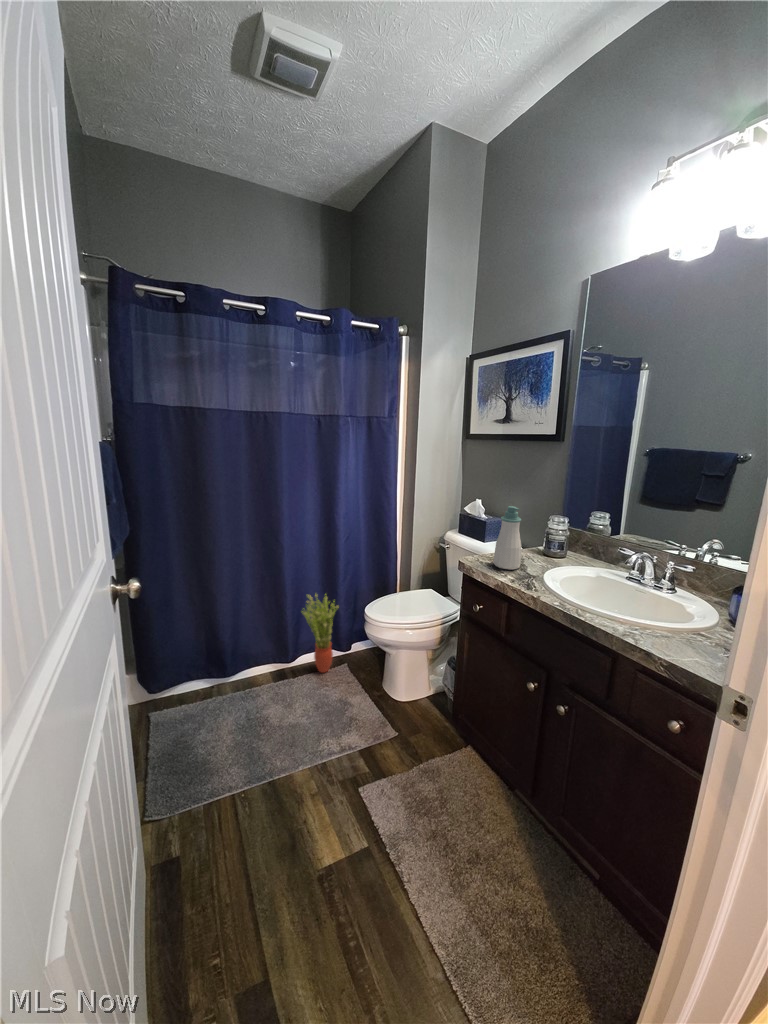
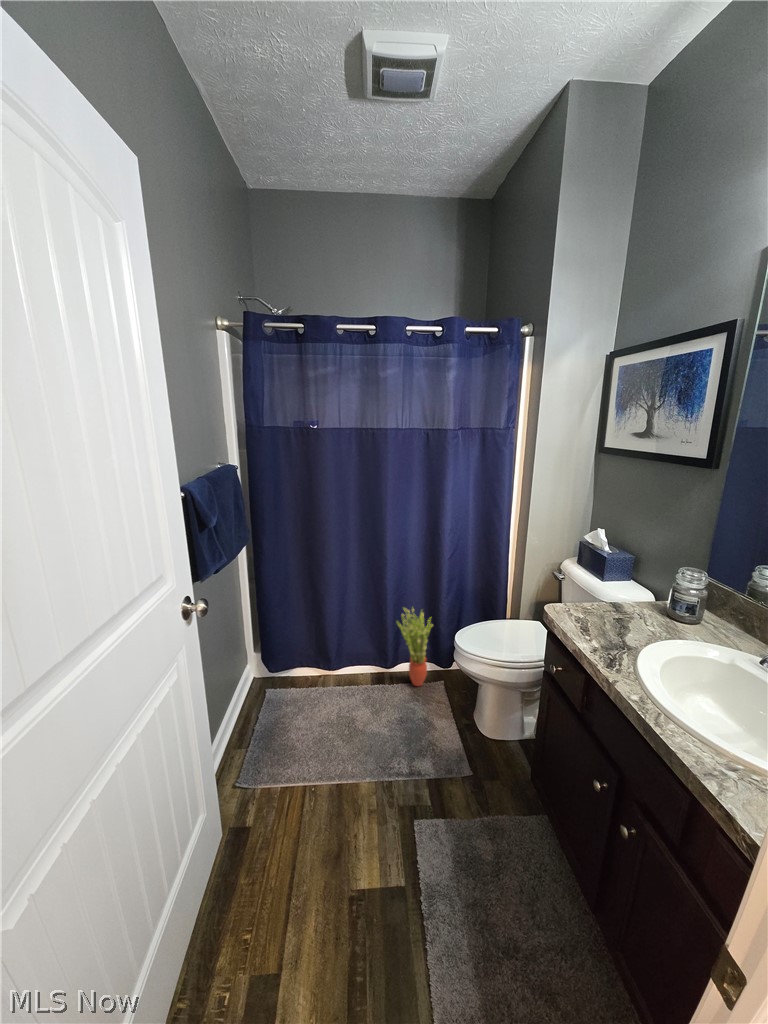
soap bottle: present [494,506,521,570] -> none [586,556,625,634]

